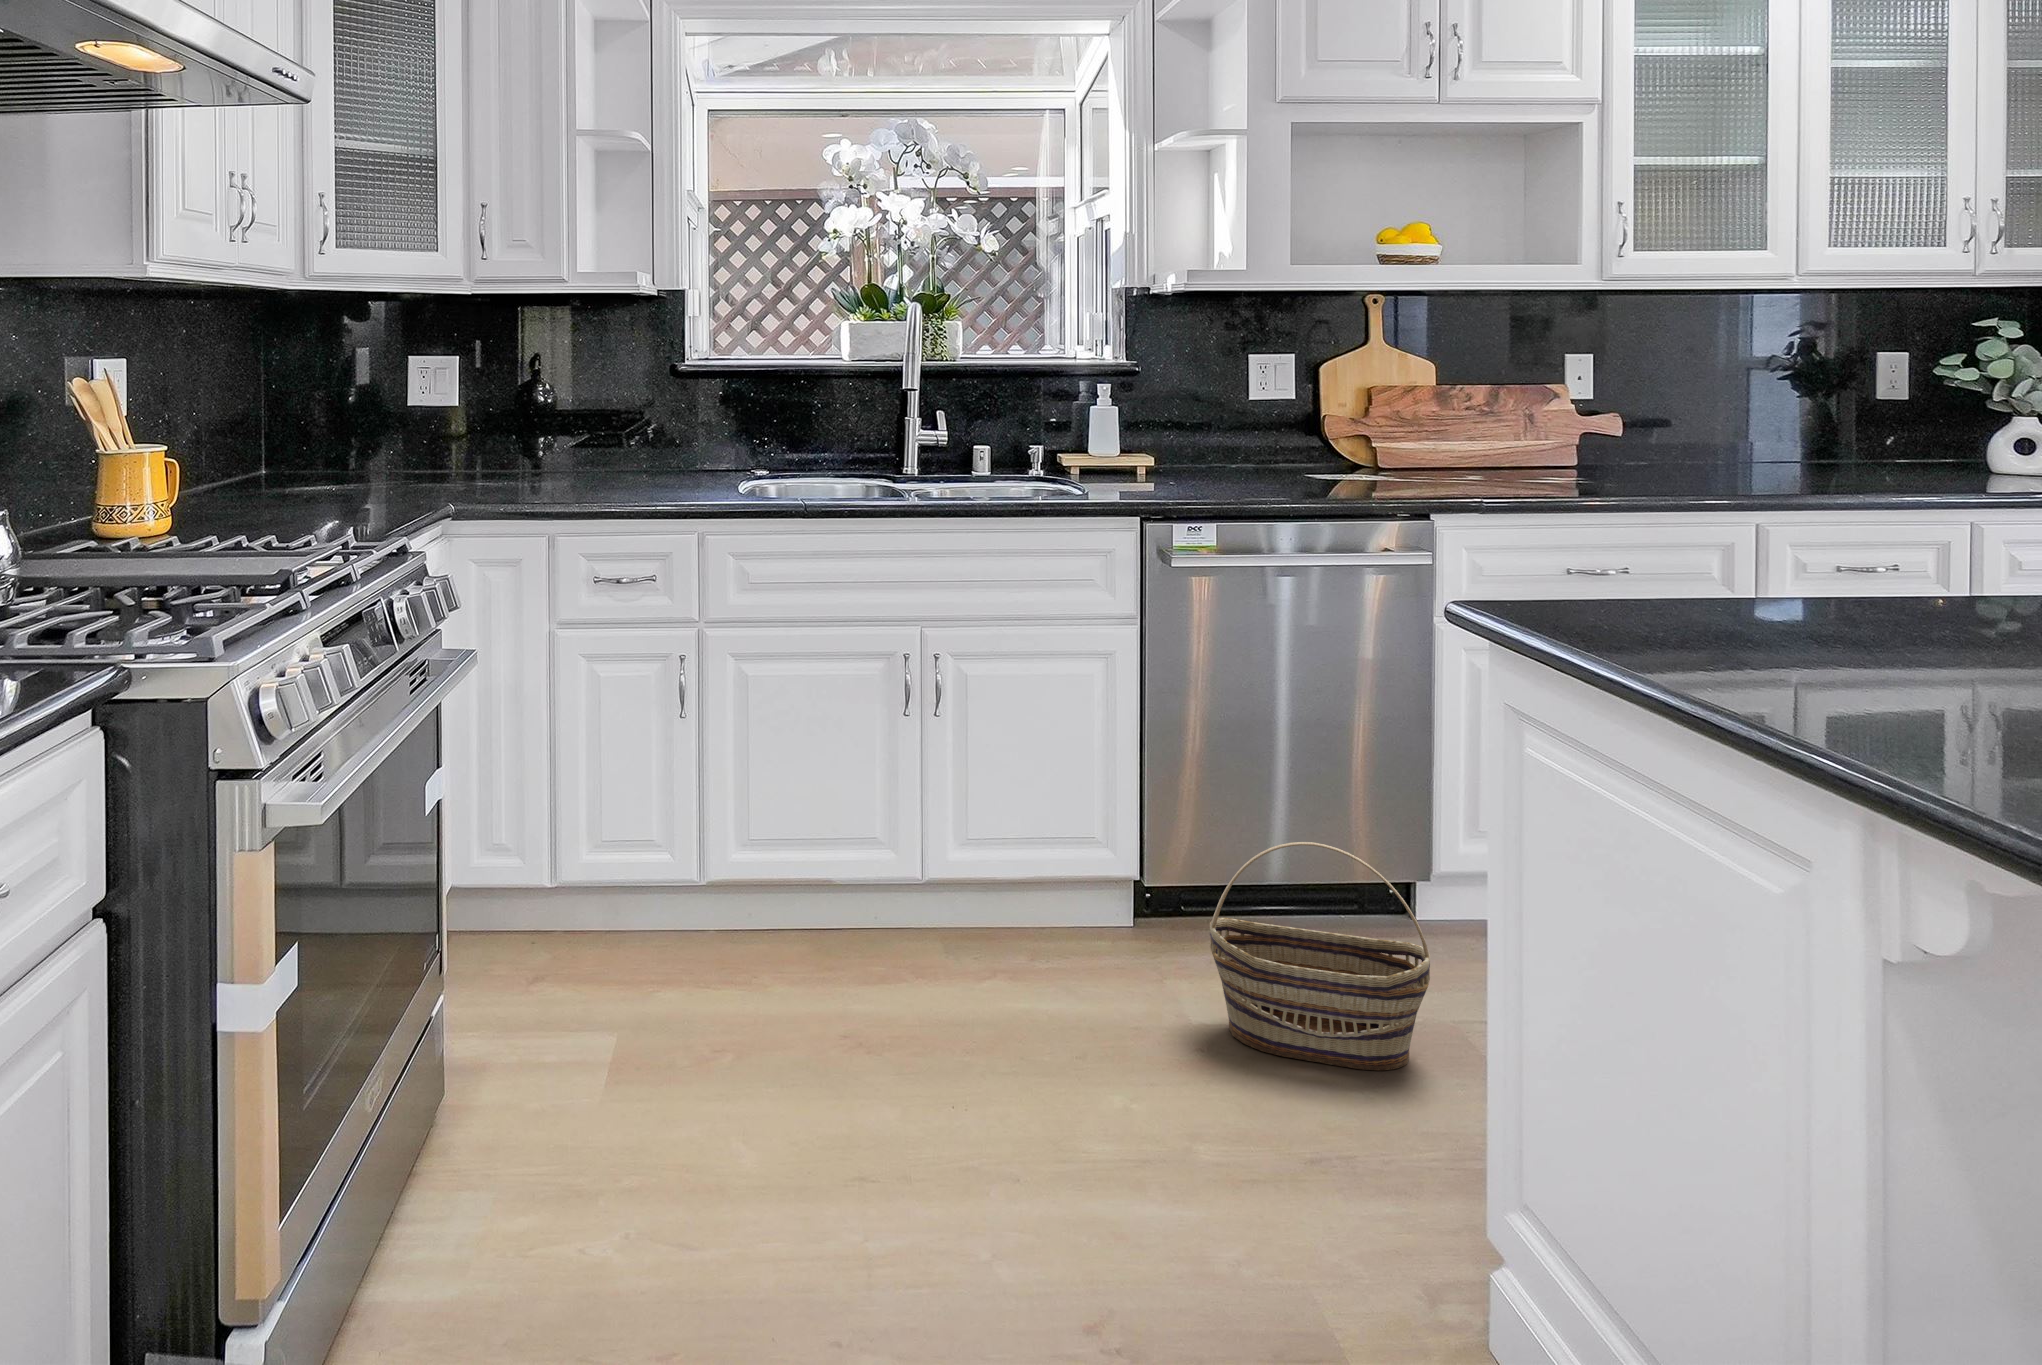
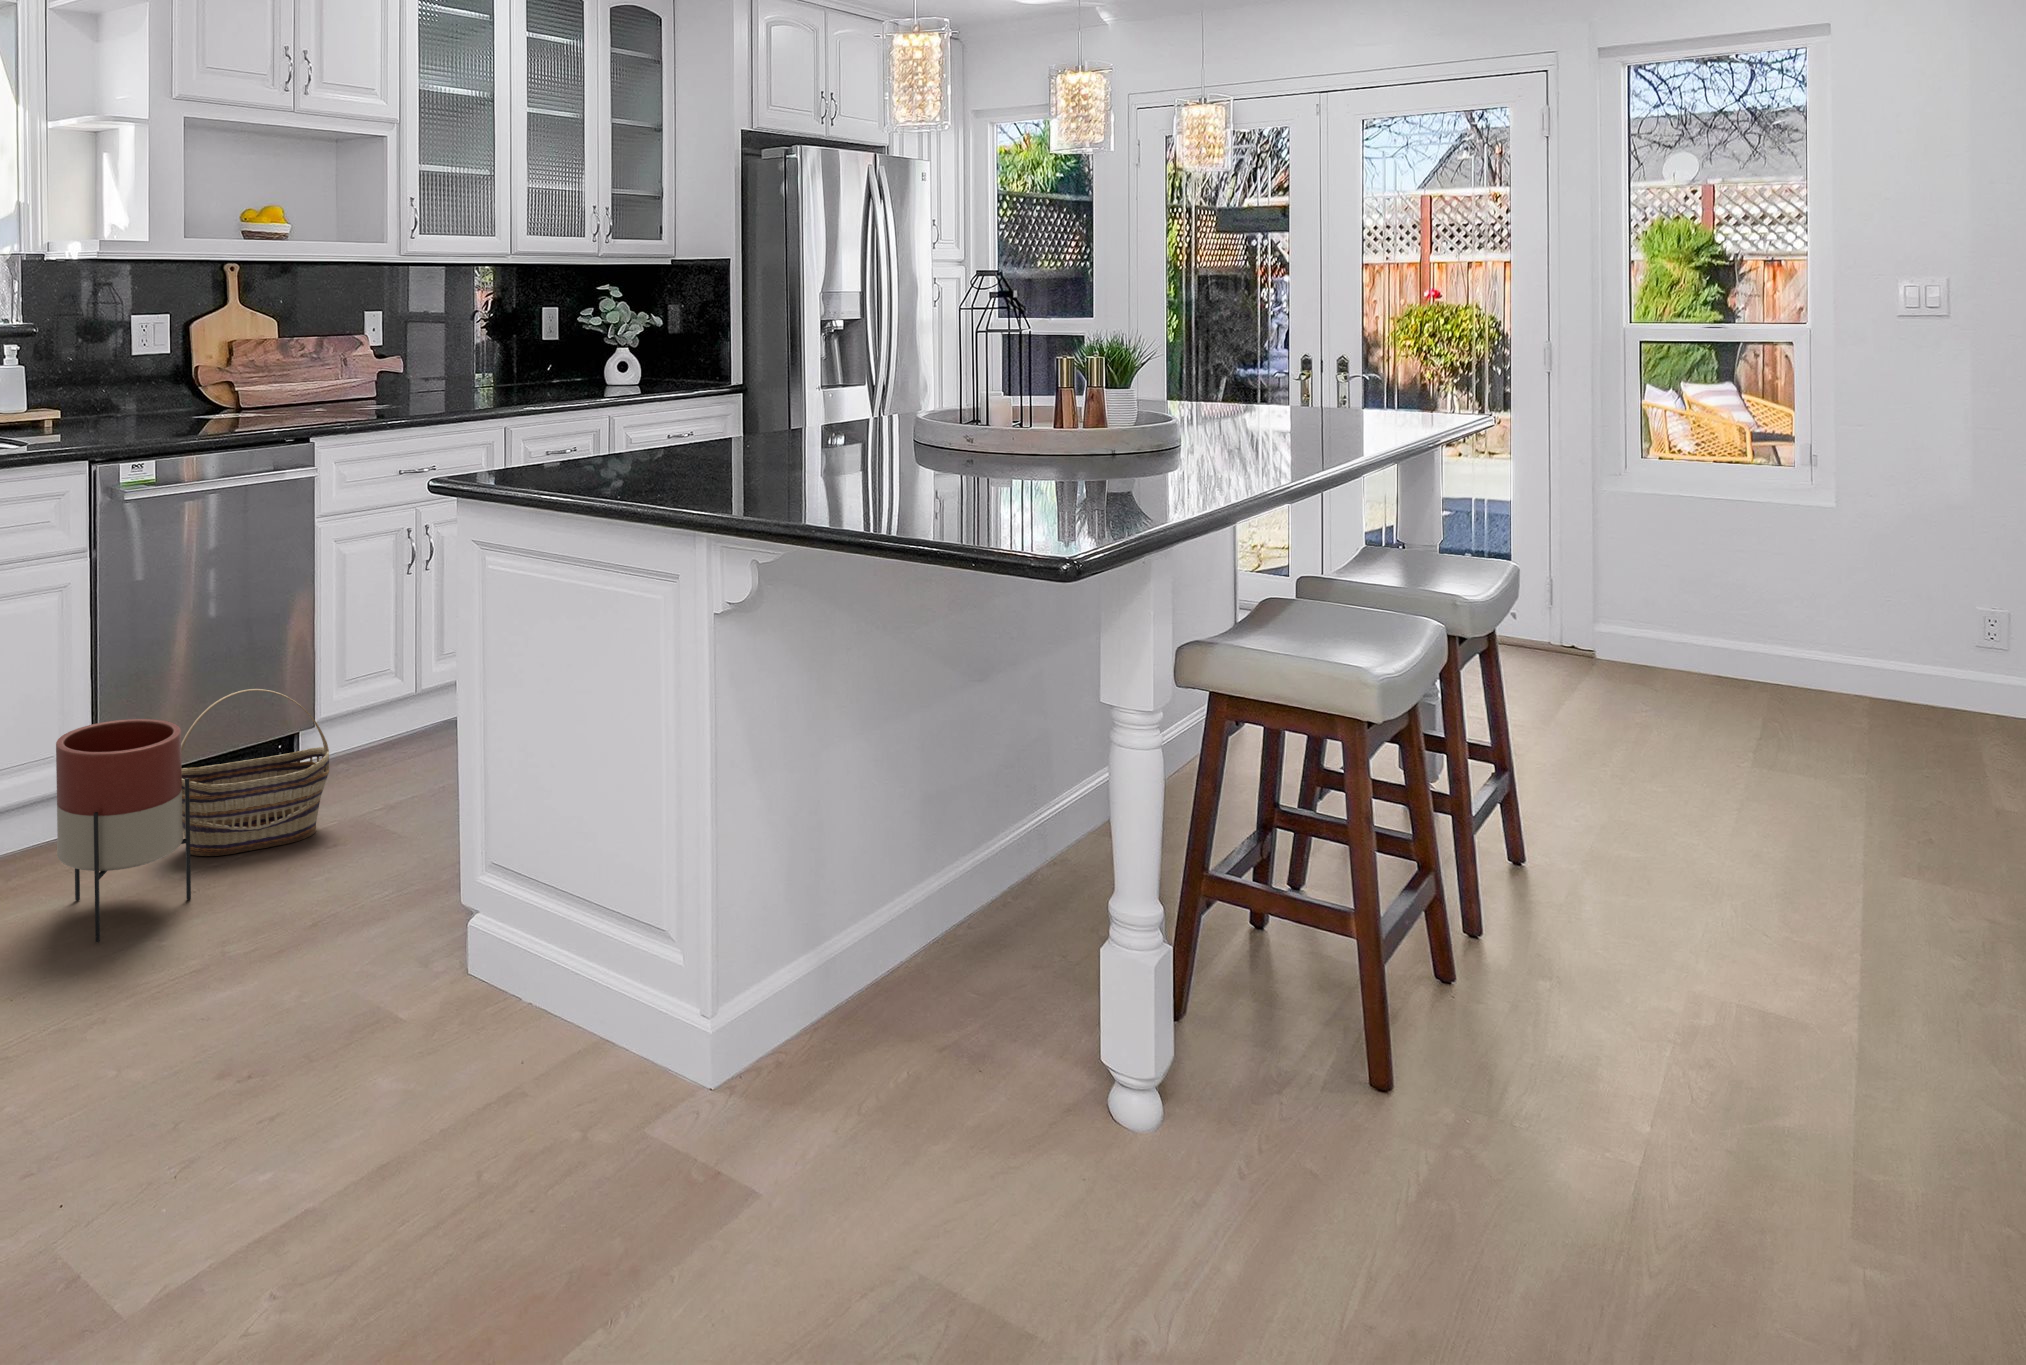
planter: none [1042,845,1204,1133] -> present [56,719,191,942]

